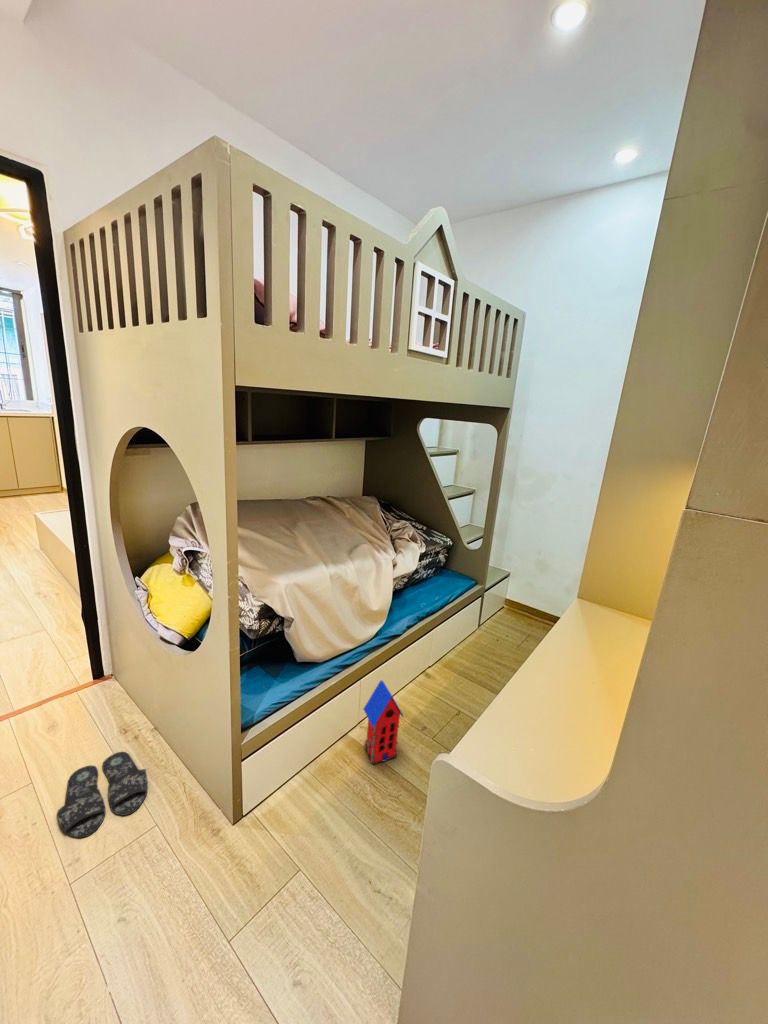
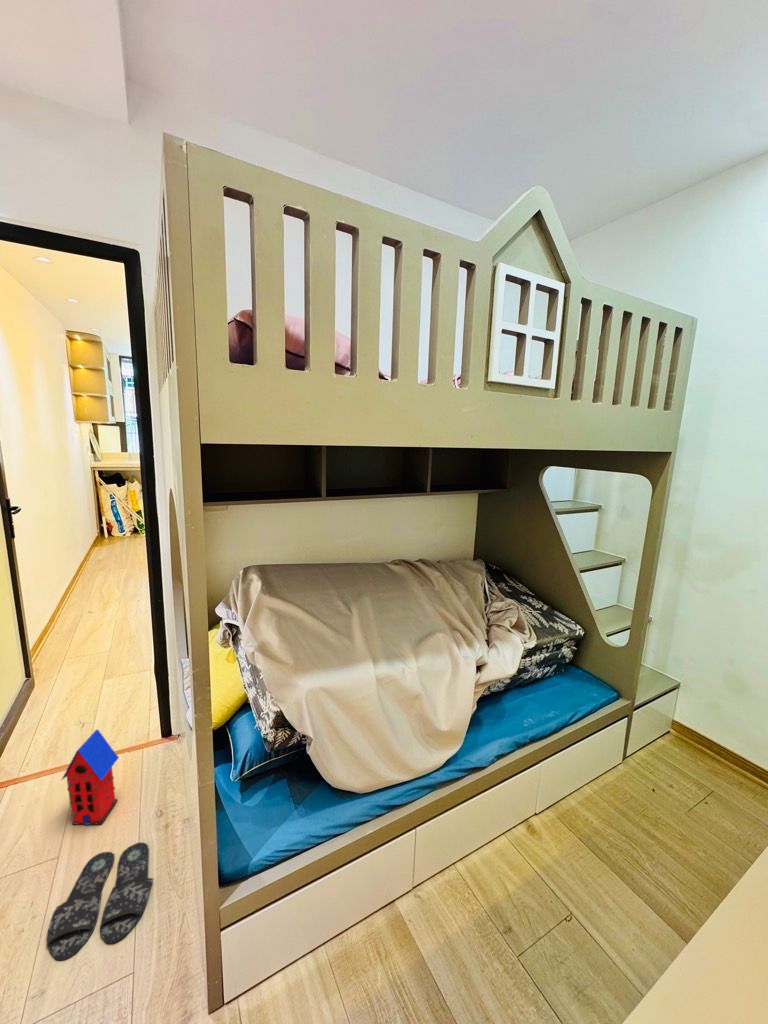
toy house: present [363,680,404,764] -> present [62,730,119,825]

